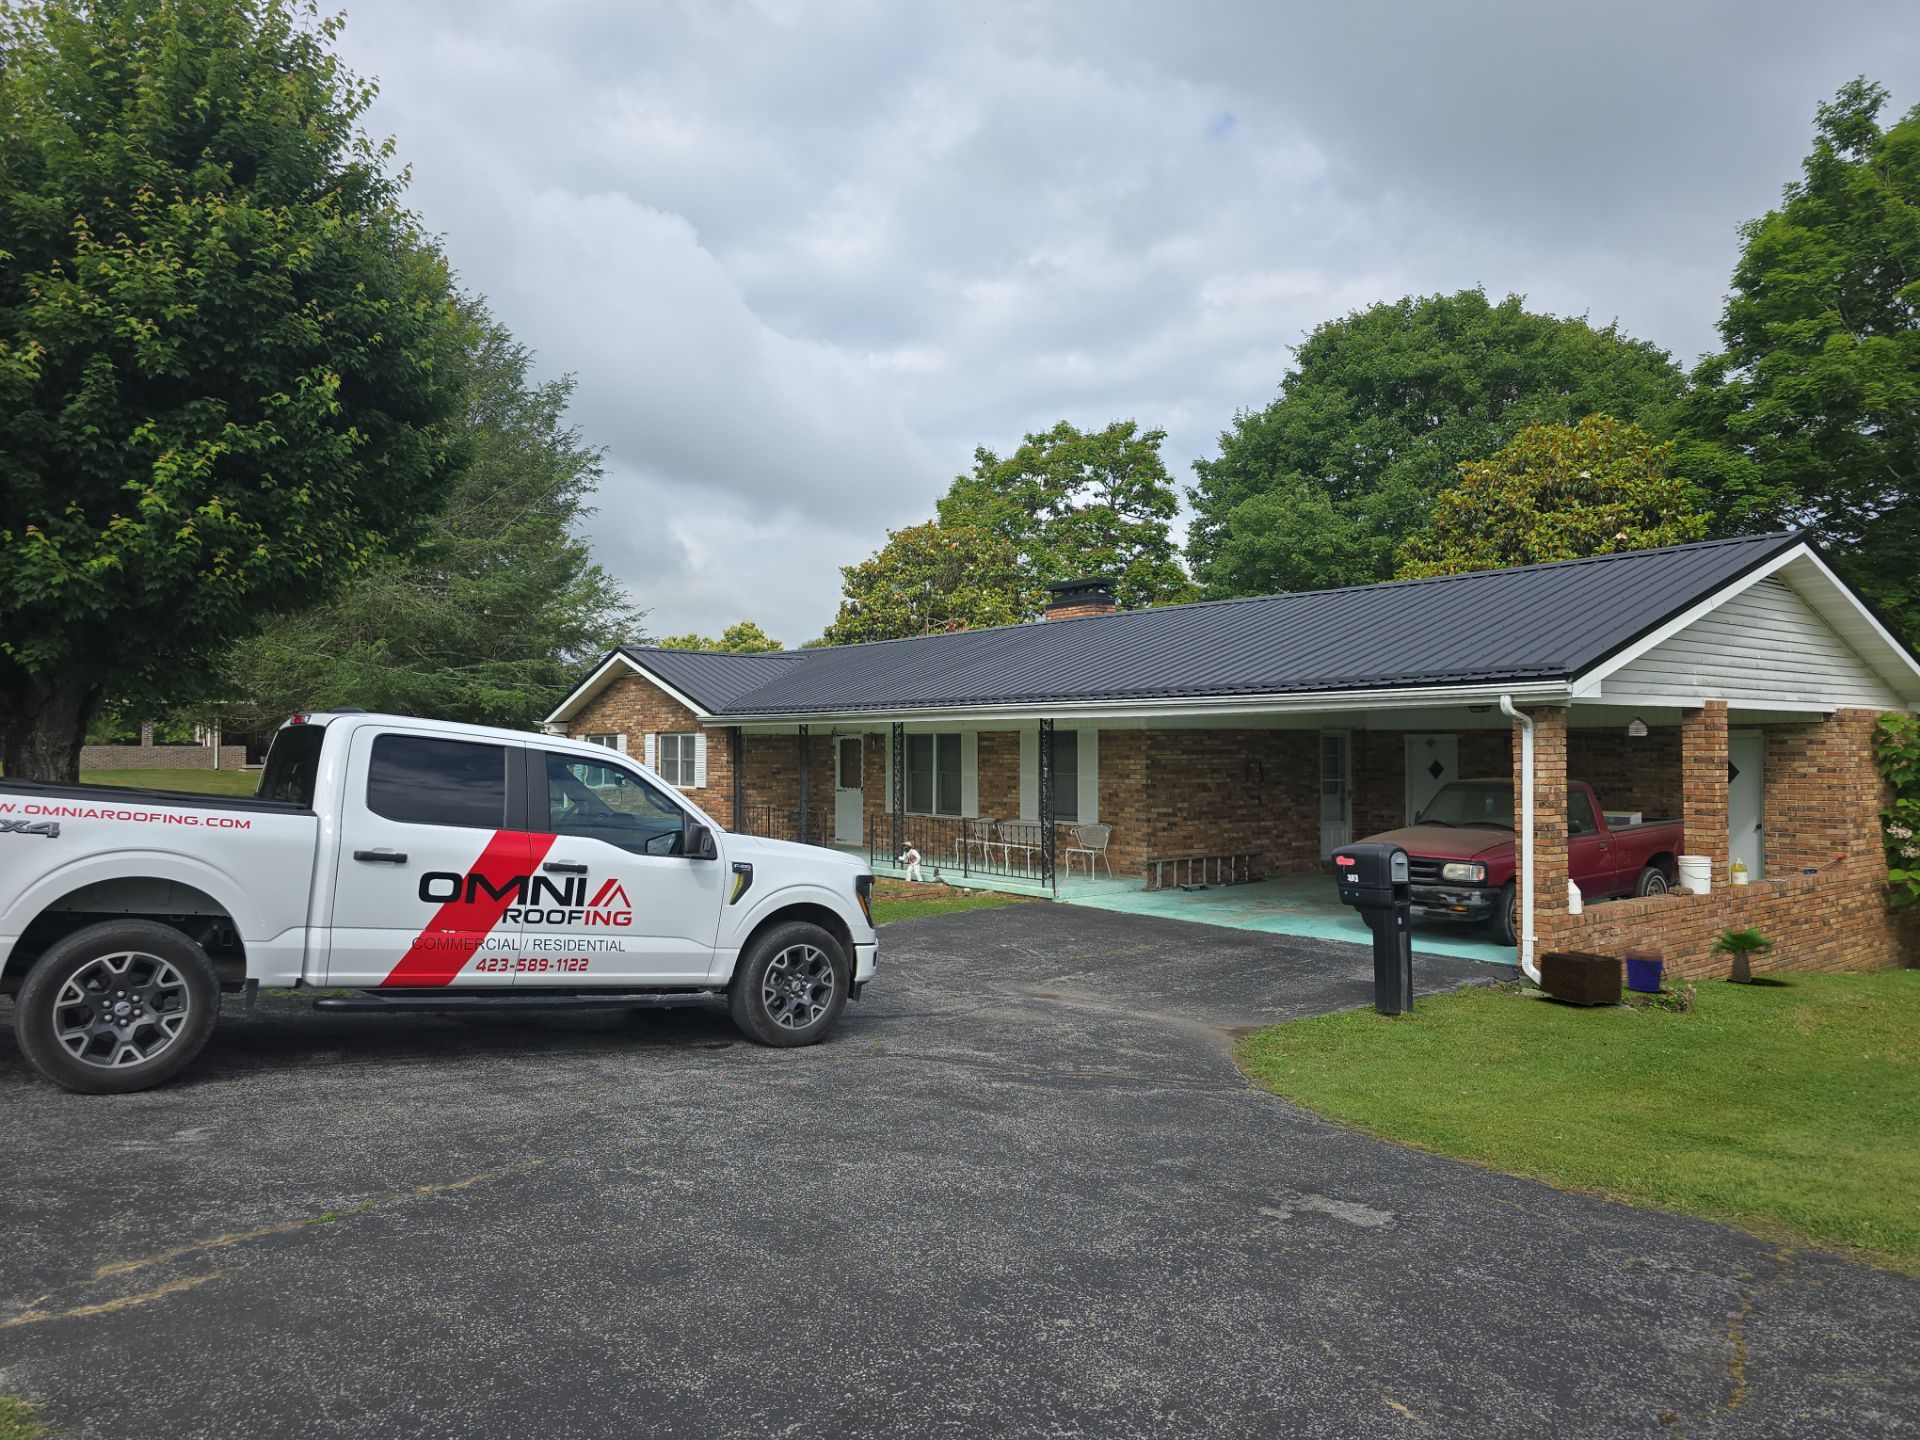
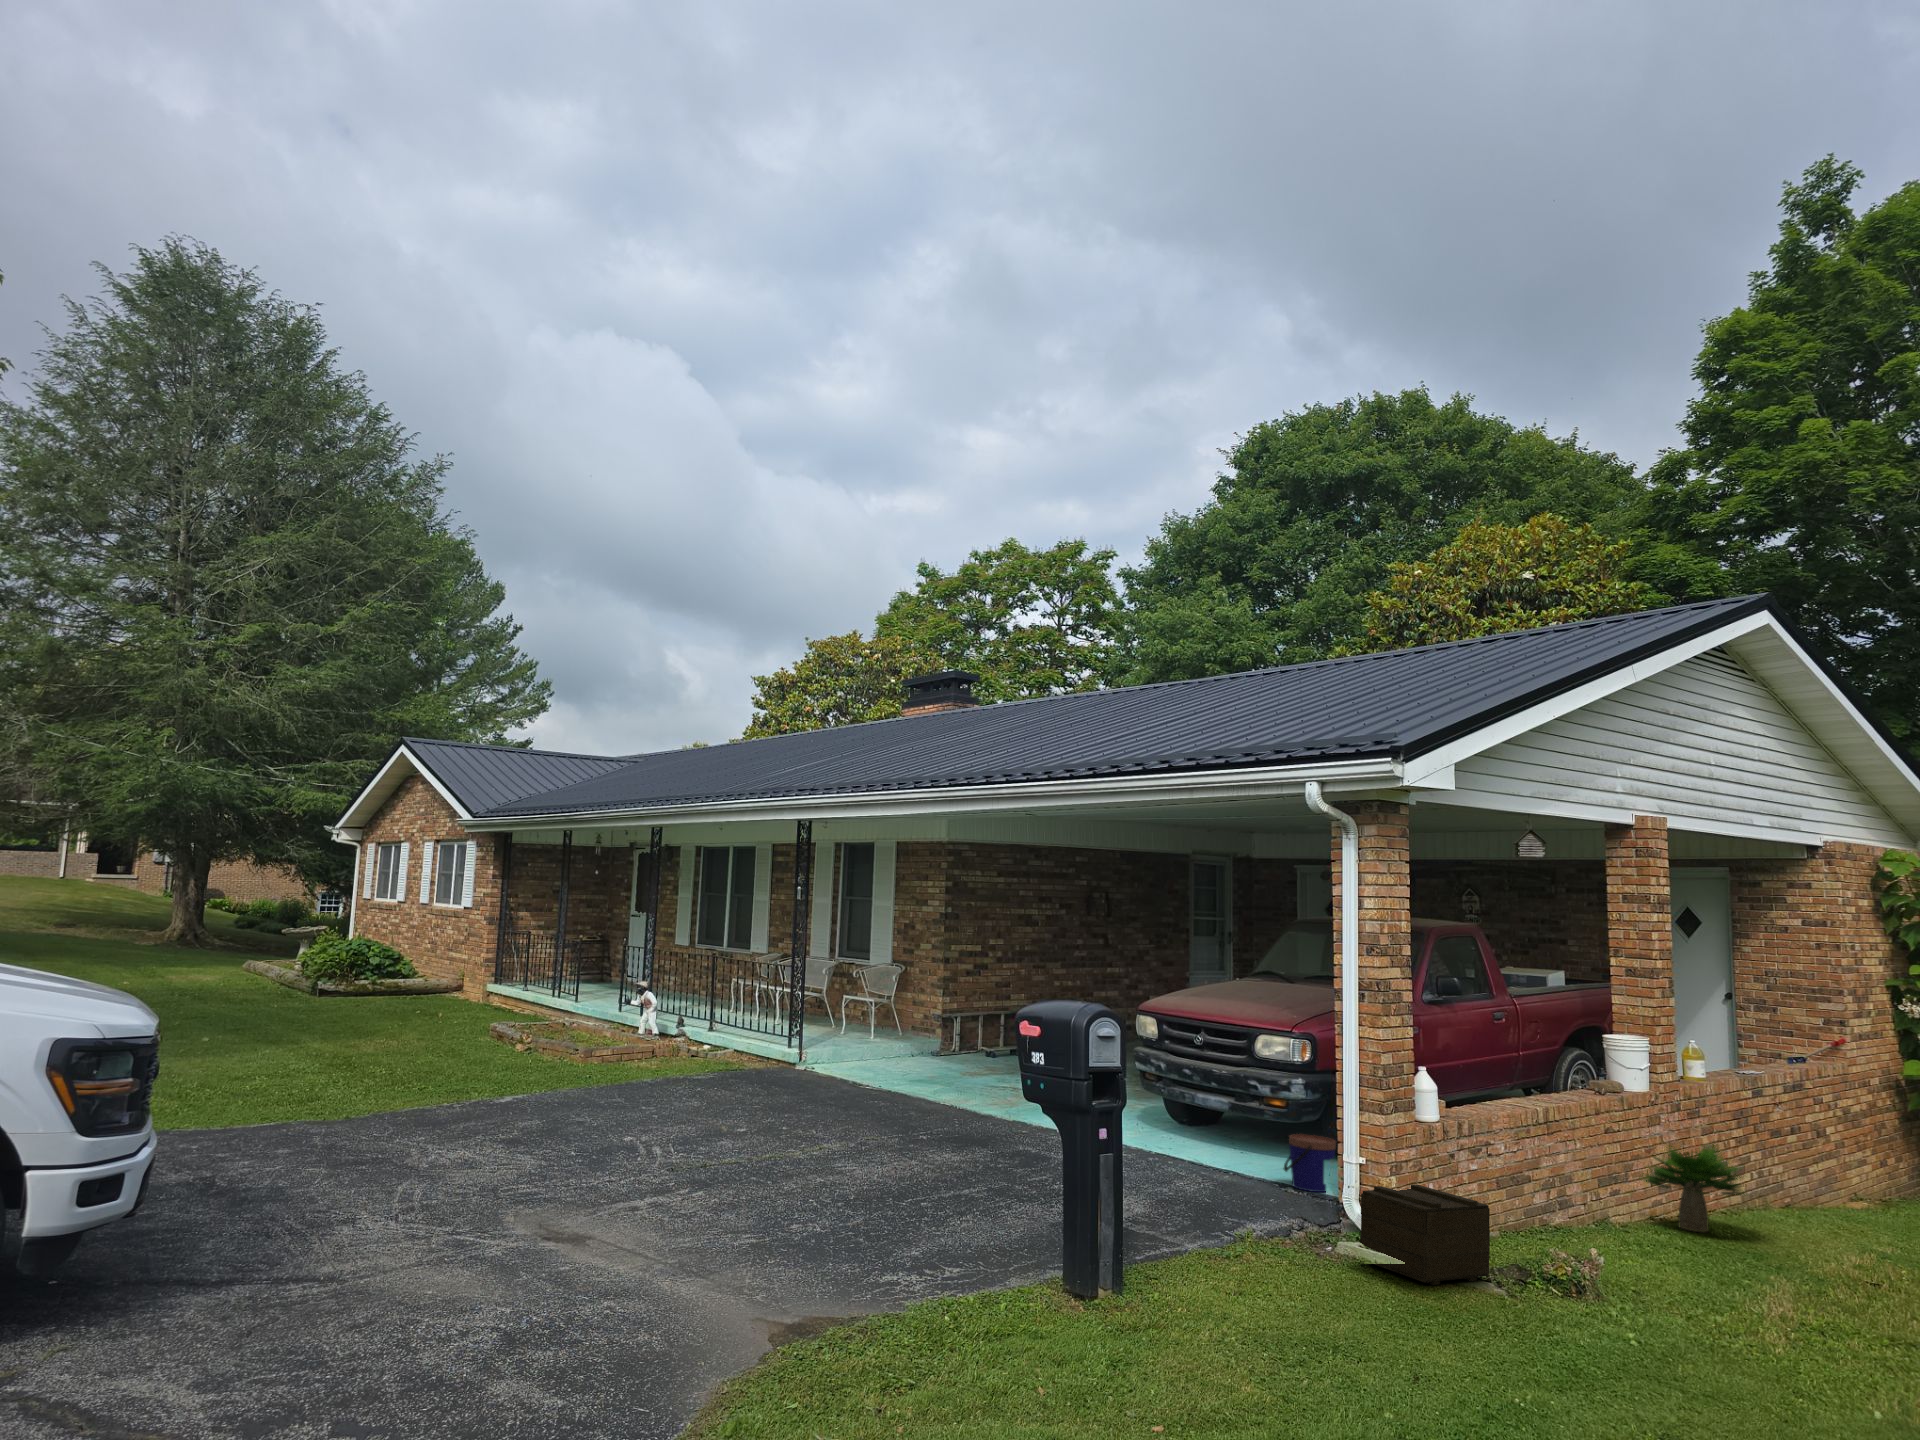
bucket: present [1625,951,1667,992] -> present [1284,1134,1336,1192]

